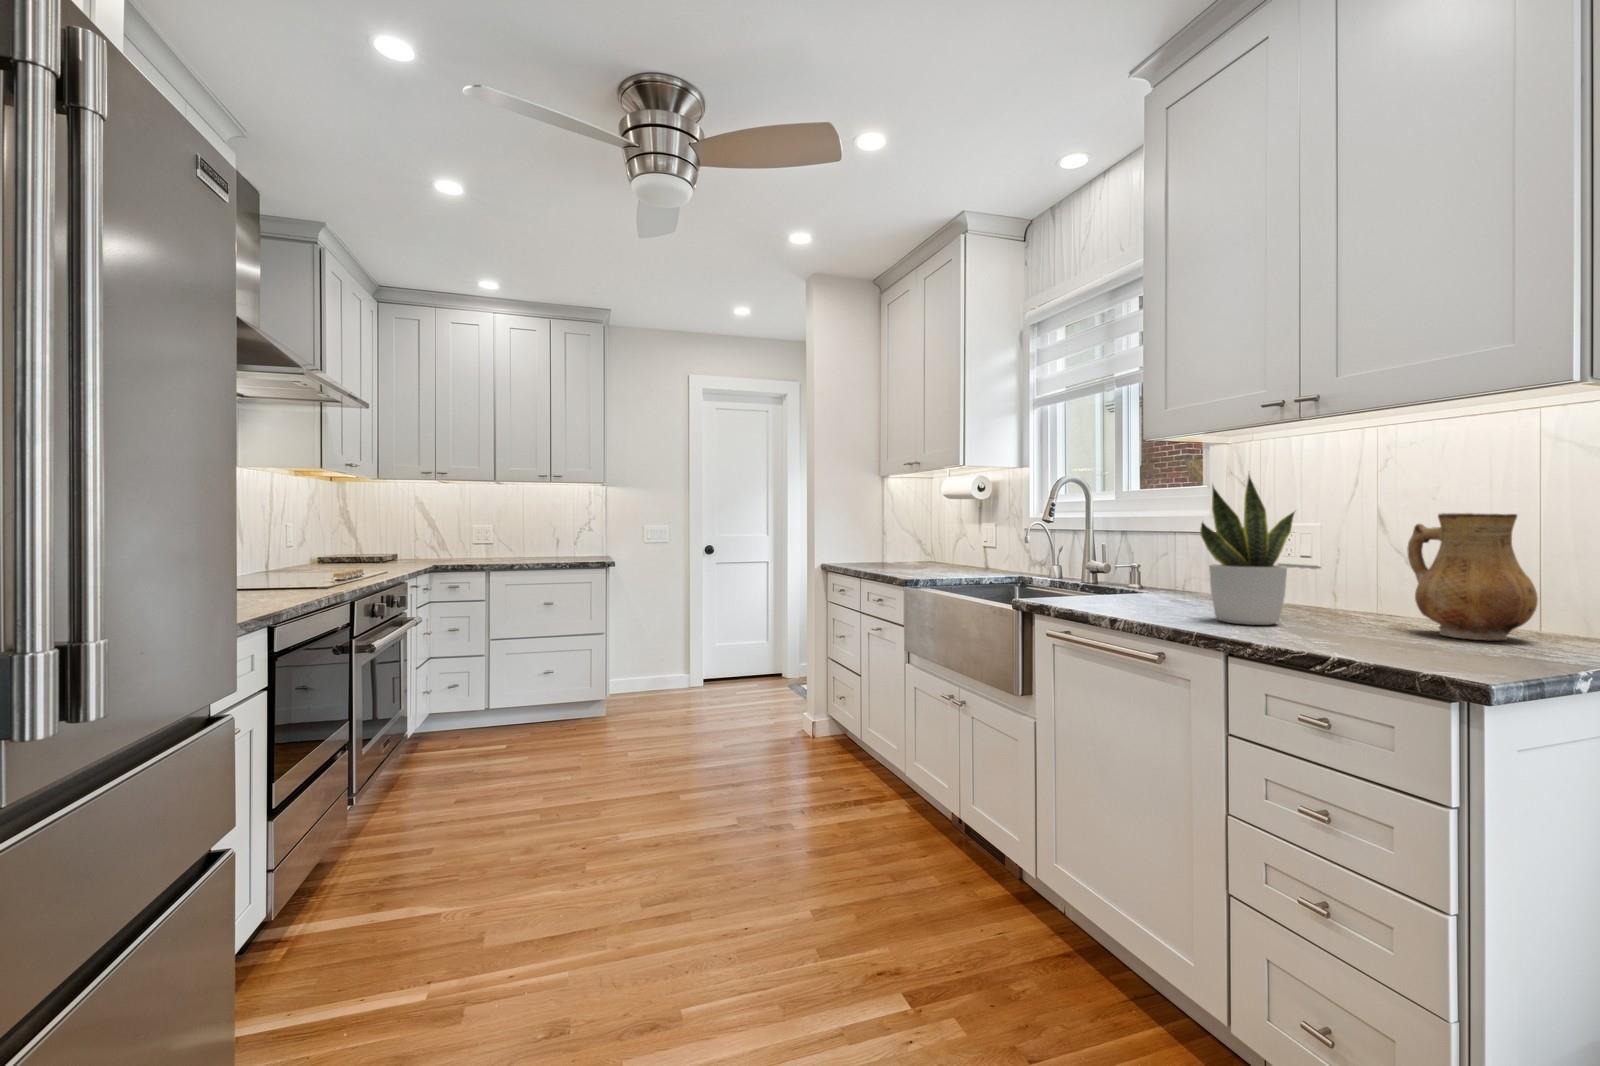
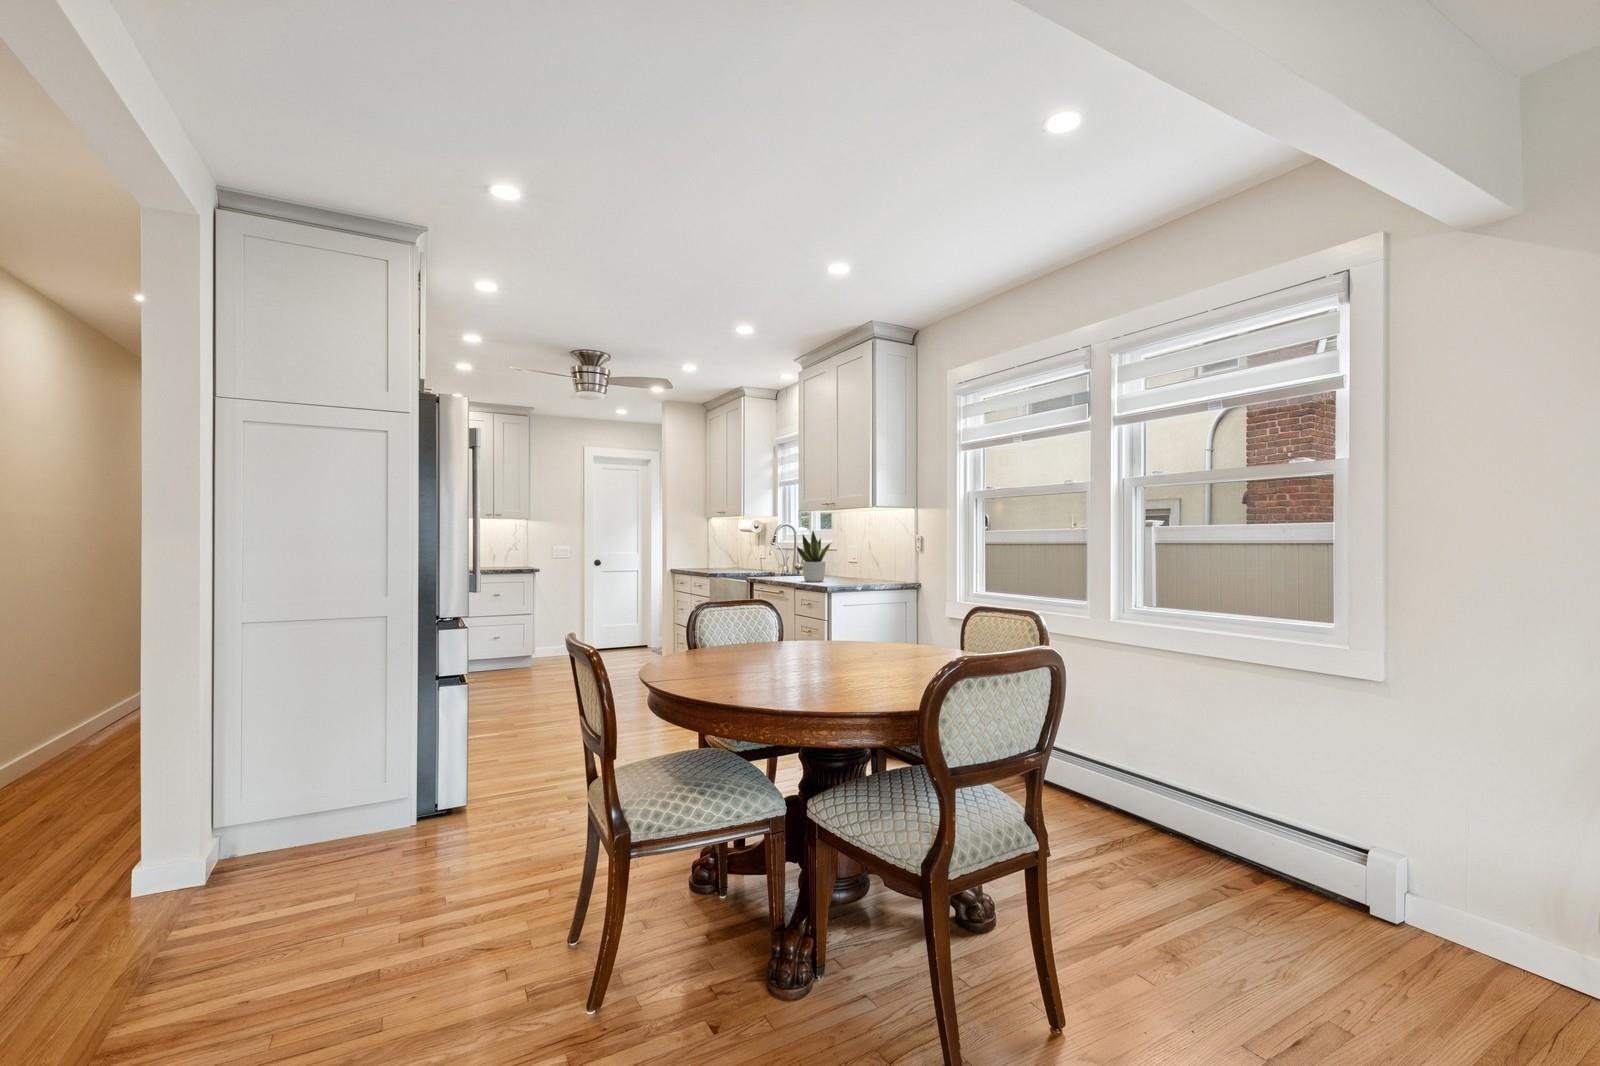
ceramic pitcher: present [1407,513,1538,640] -> none [856,543,884,583]

